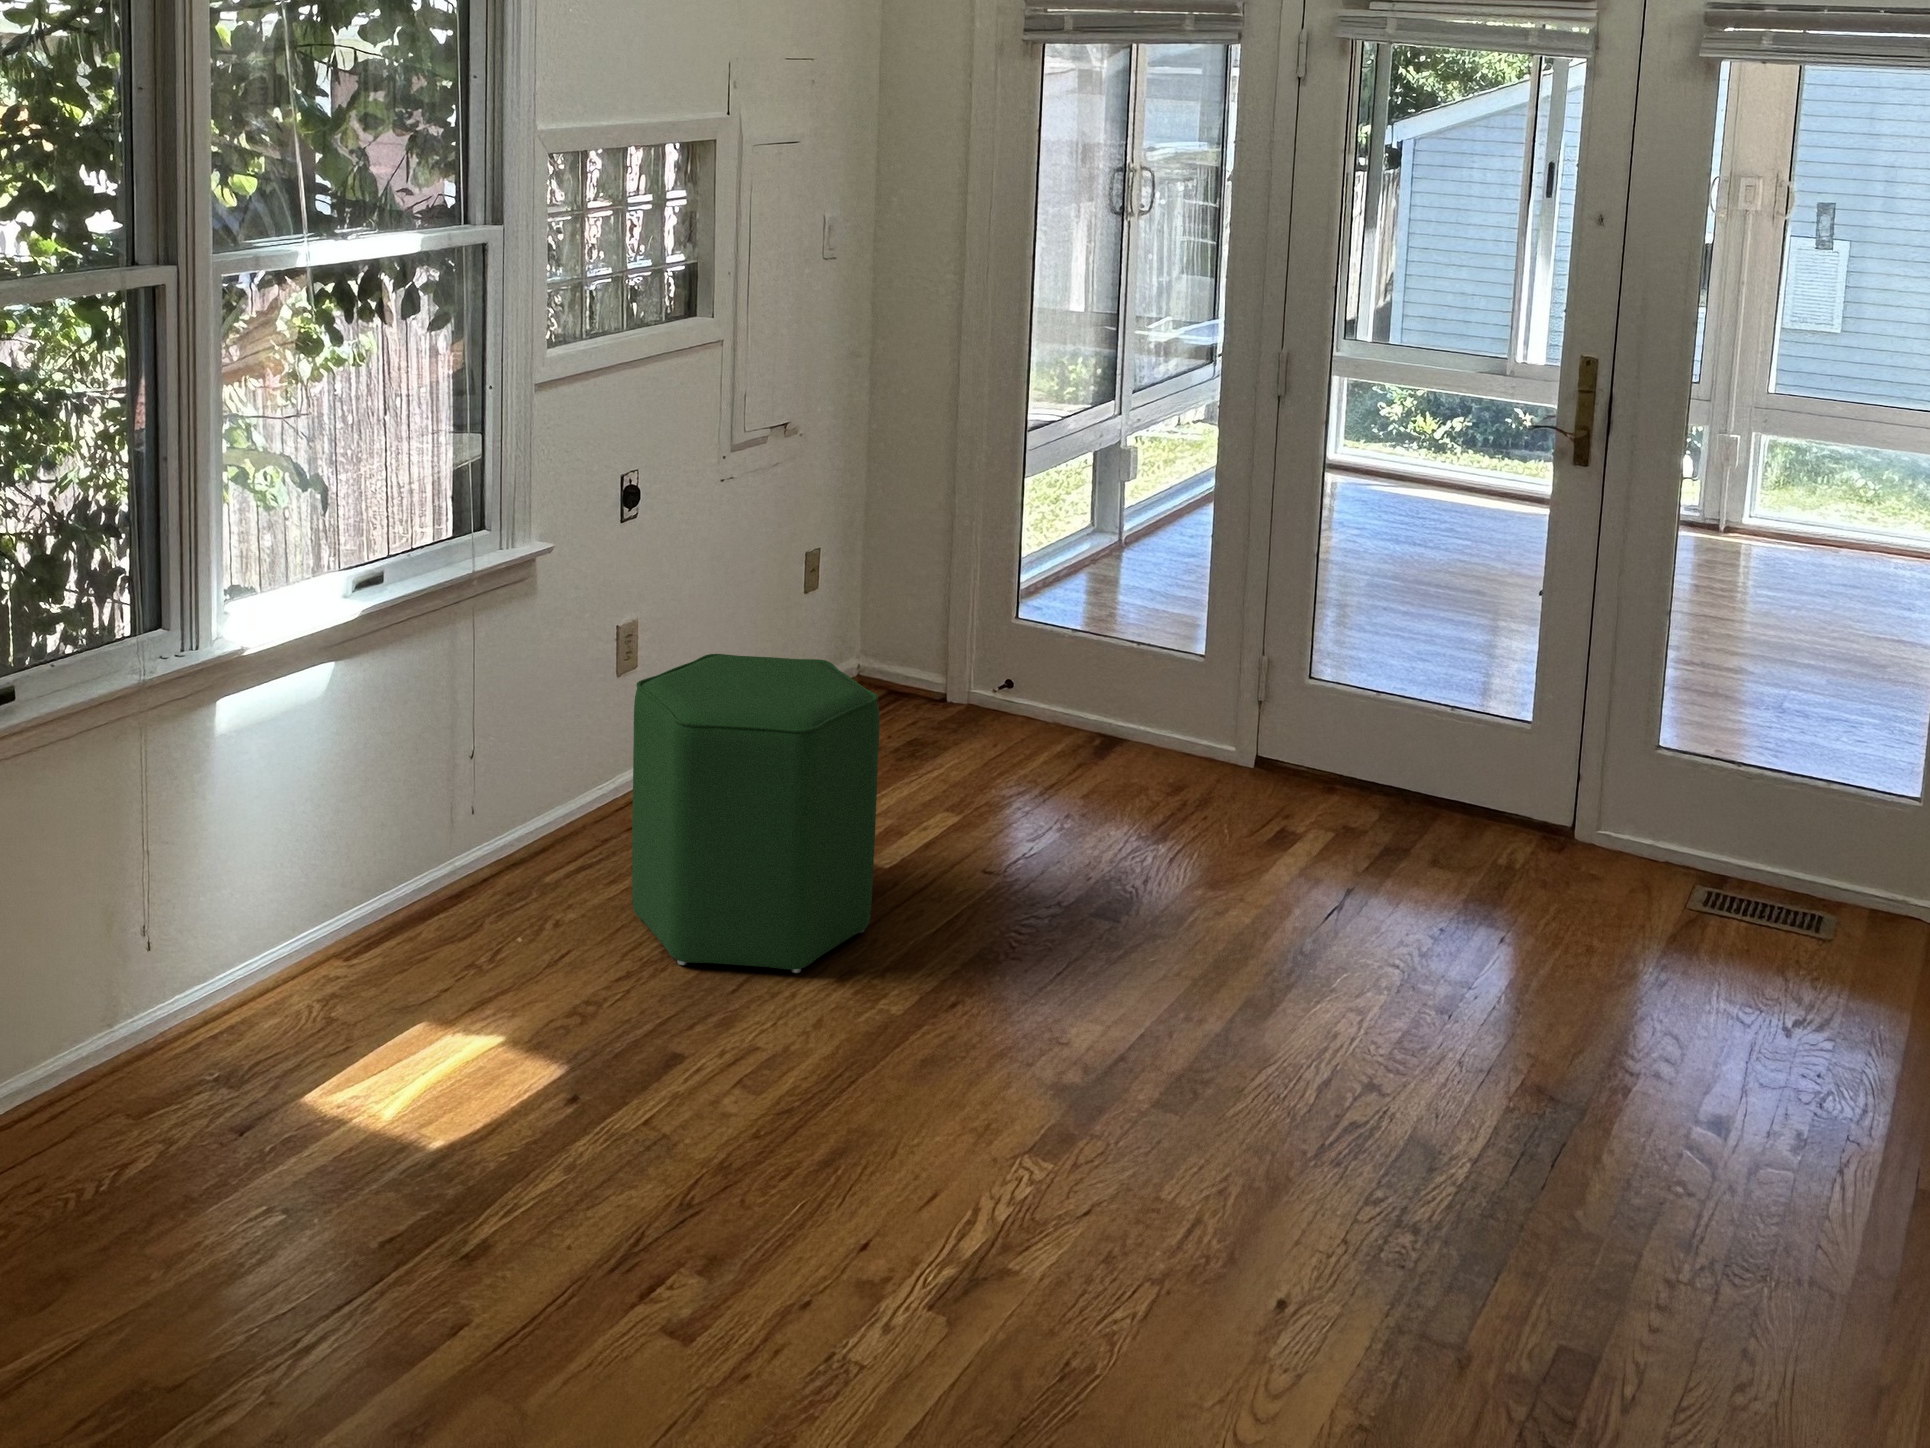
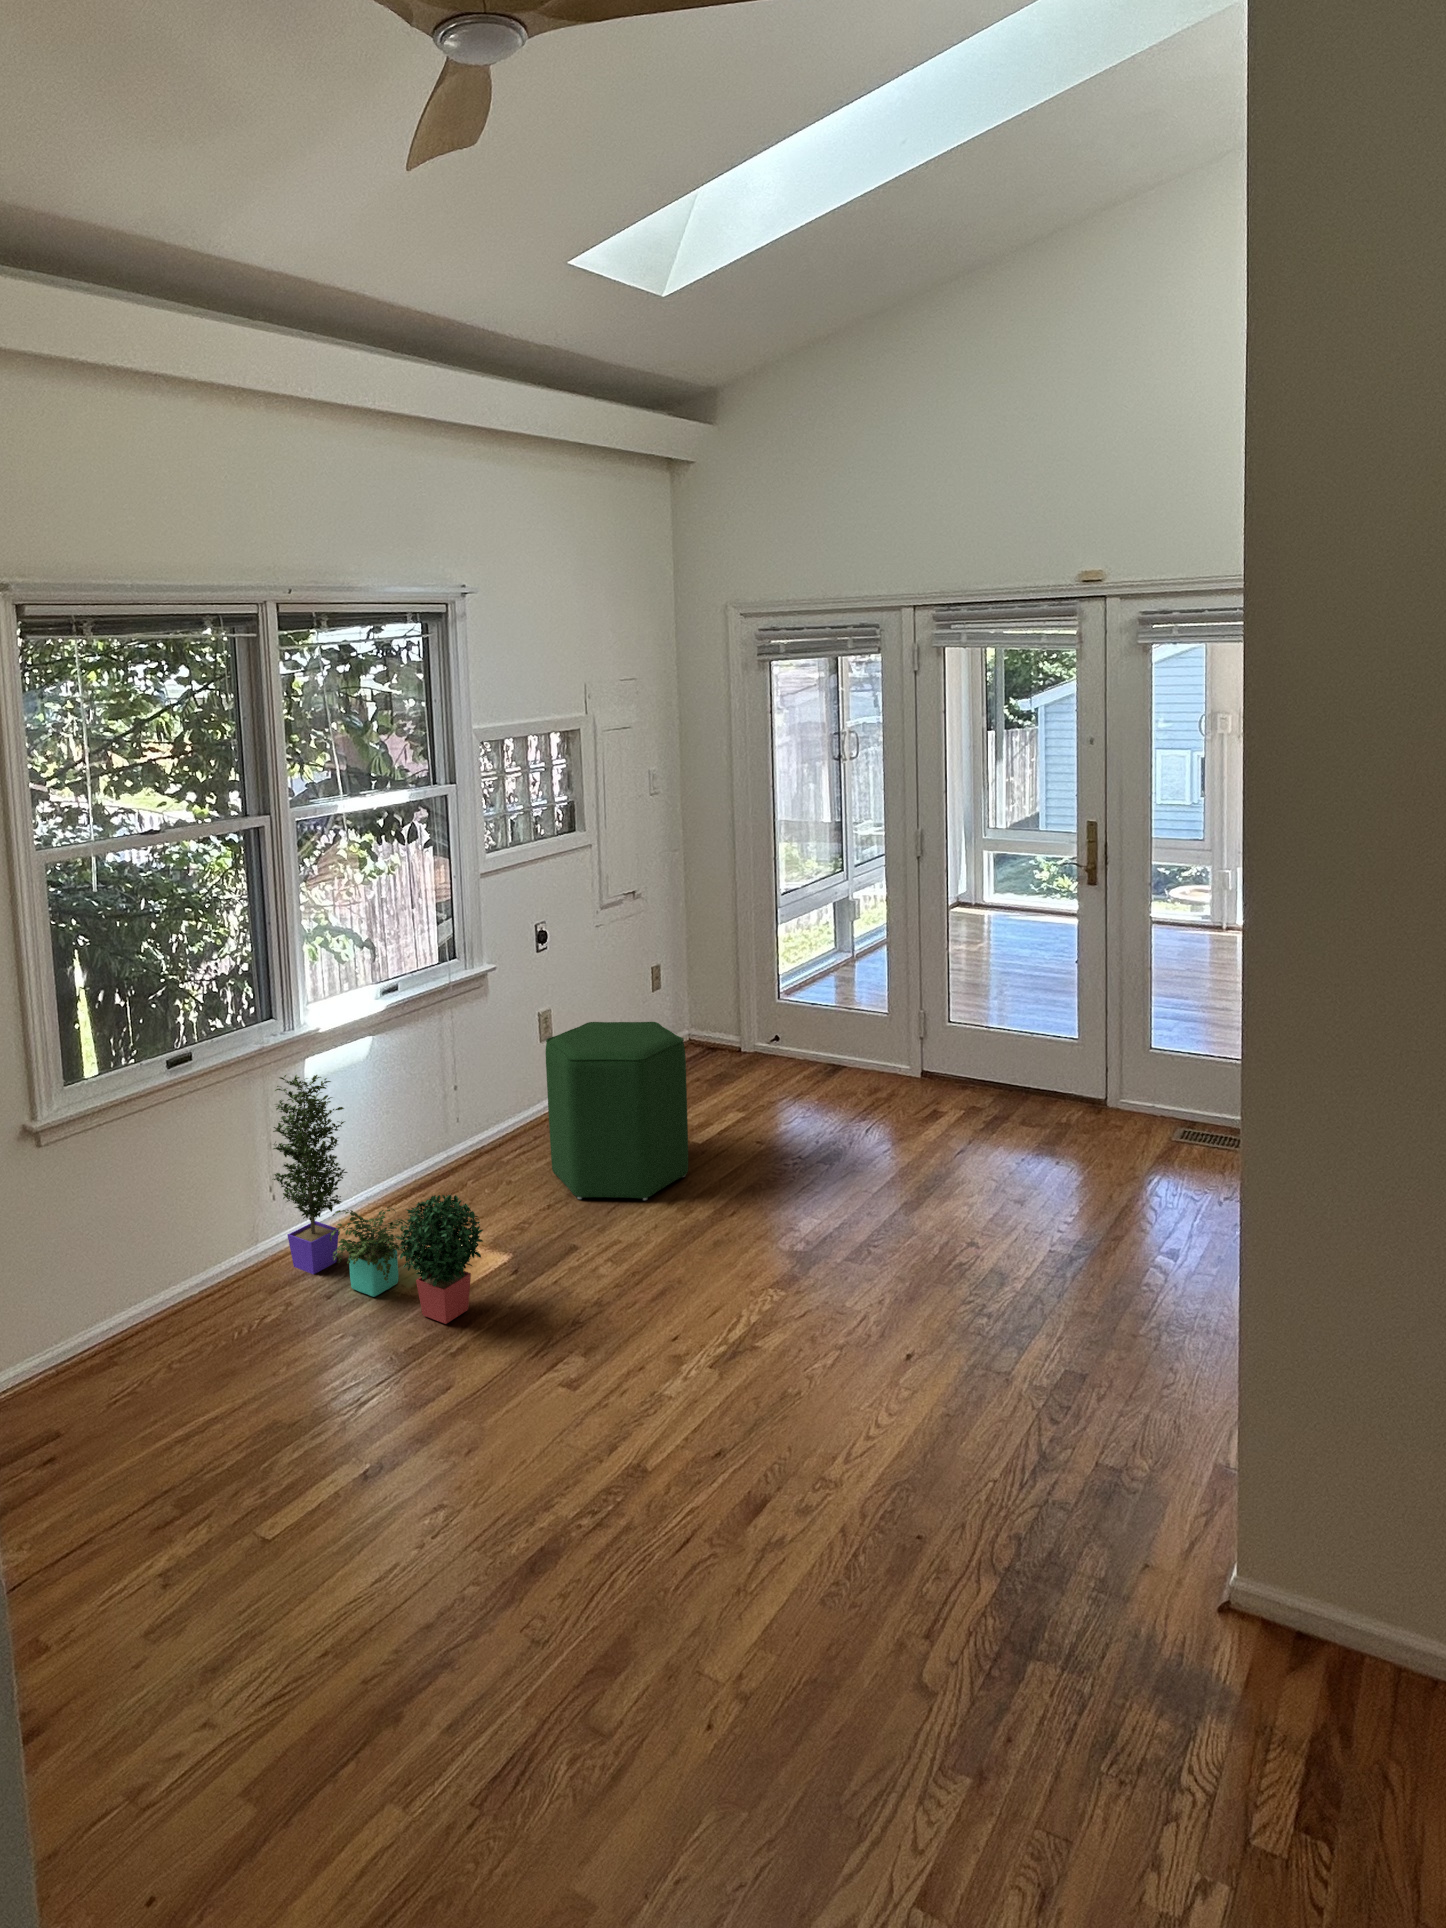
potted plant: none [144,731,528,1196] -> present [272,1075,483,1324]

